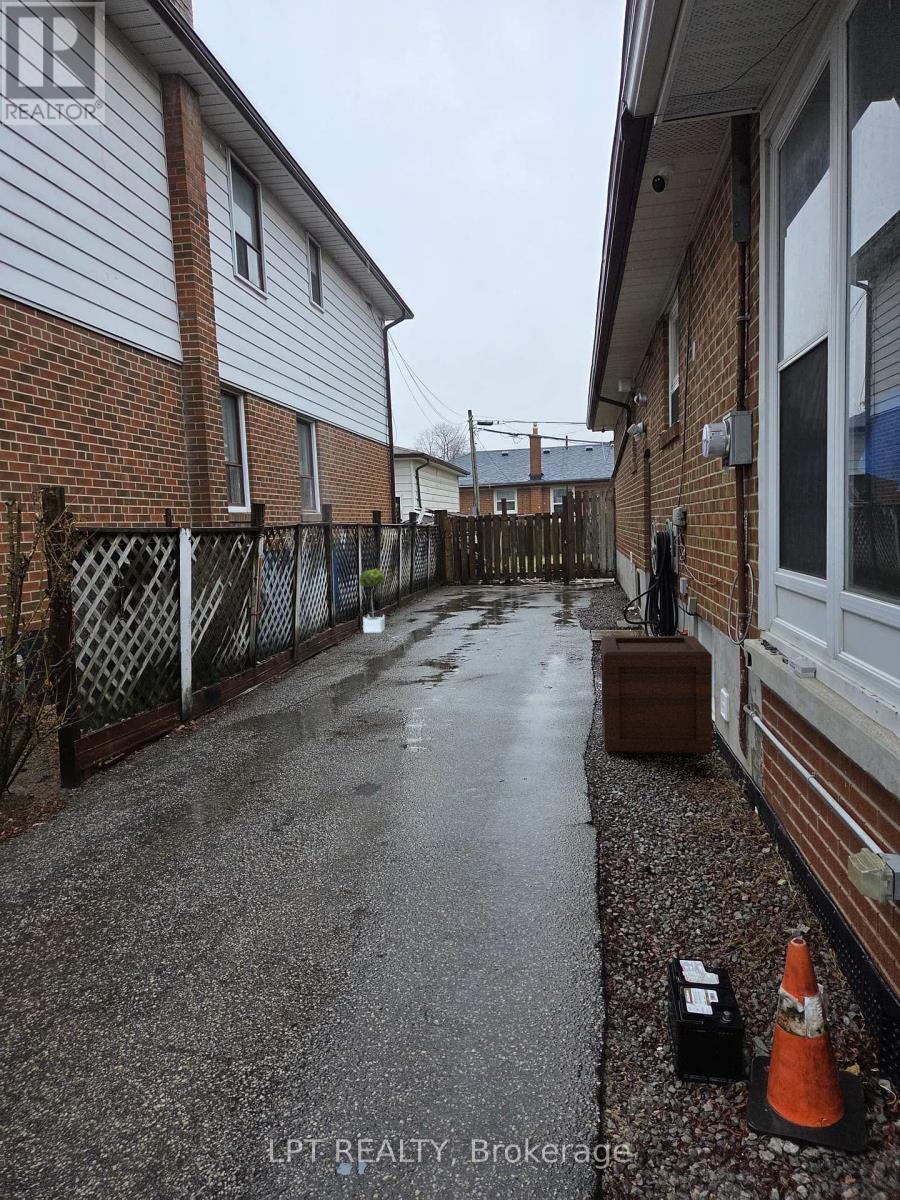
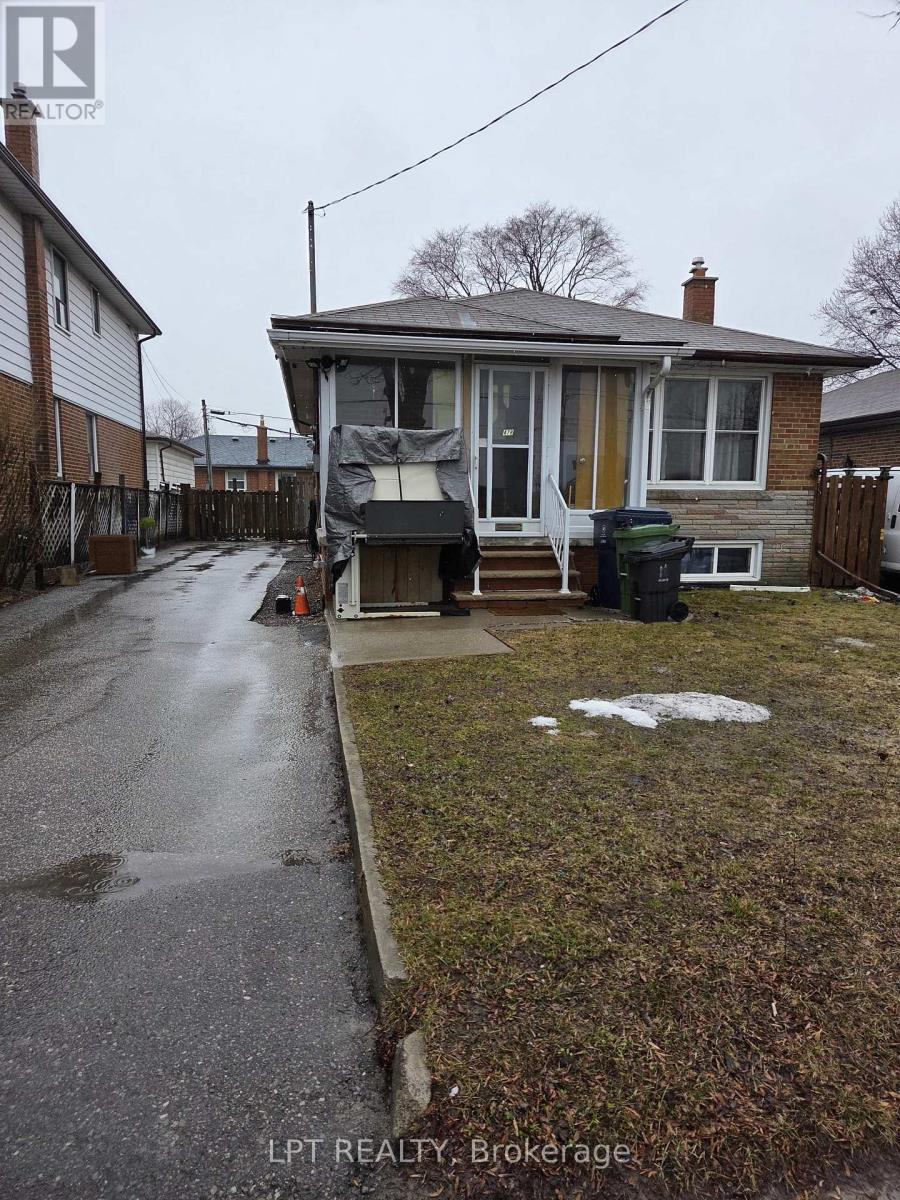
wooden crate: present [601,636,712,754] -> present [88,534,138,575]
watering can: none [104,724,183,780] -> present [55,562,94,585]

